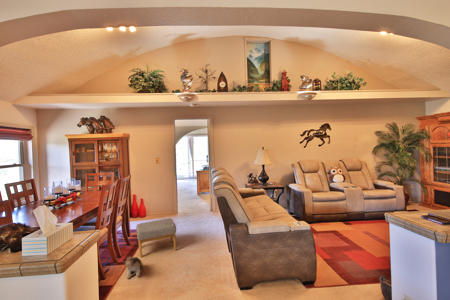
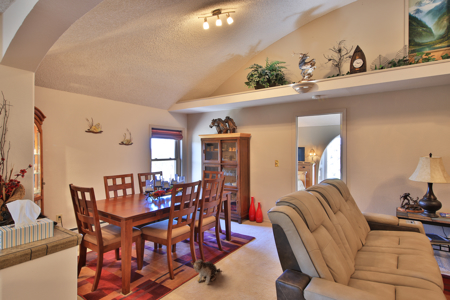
footstool: present [136,218,177,258] -> none [223,228,268,270]

